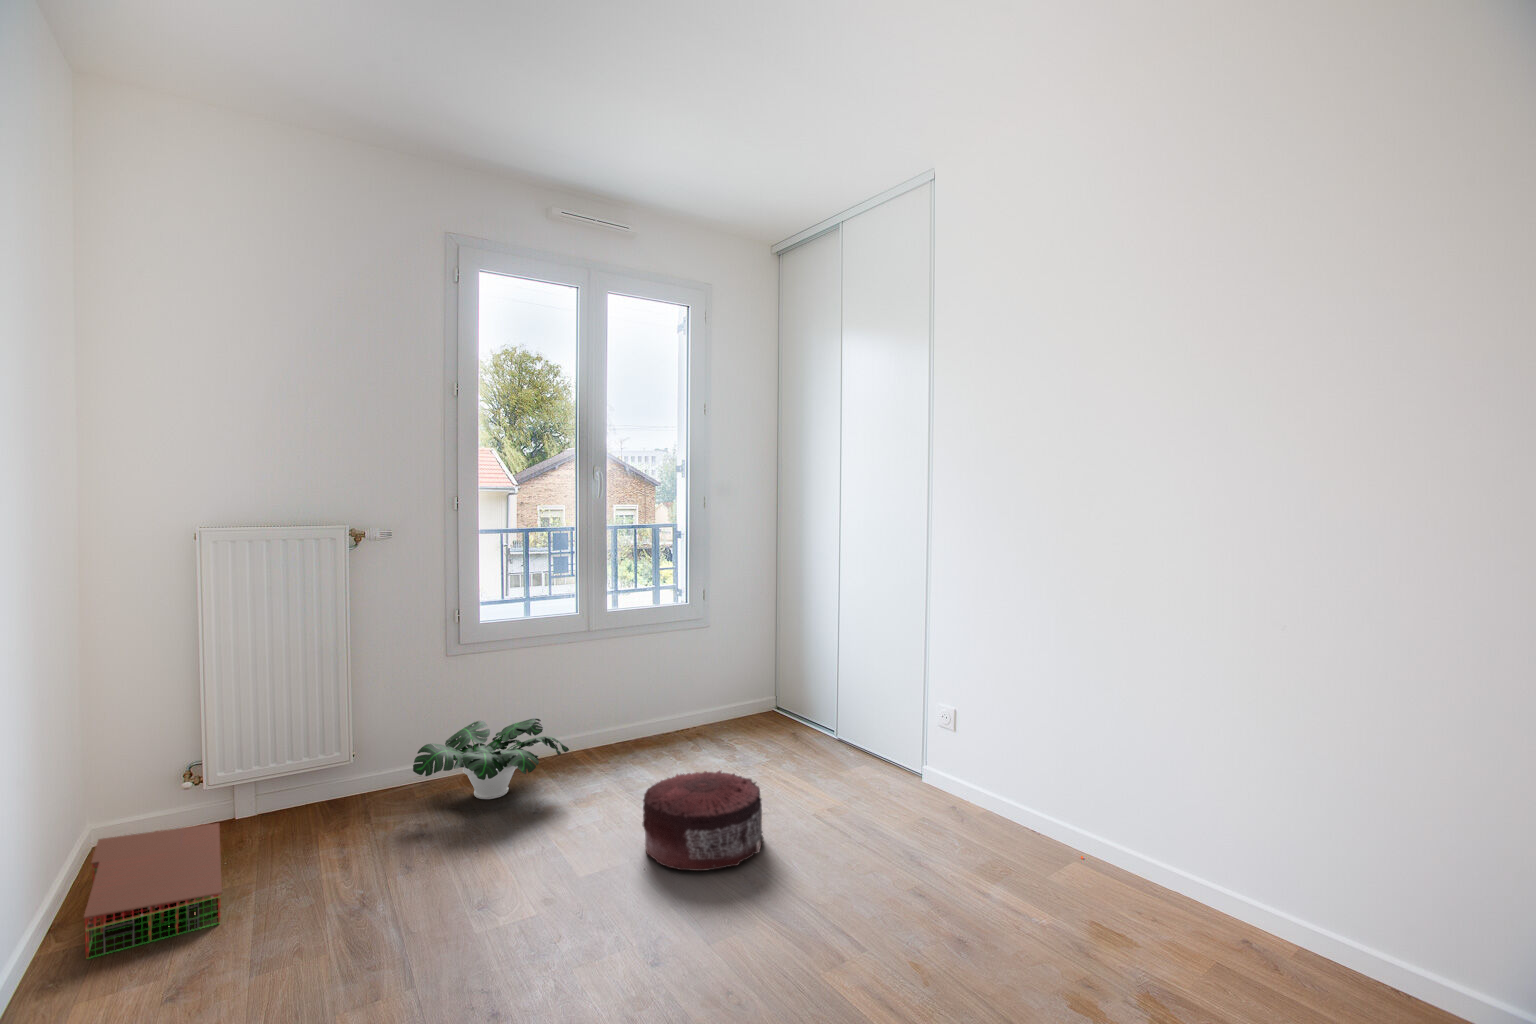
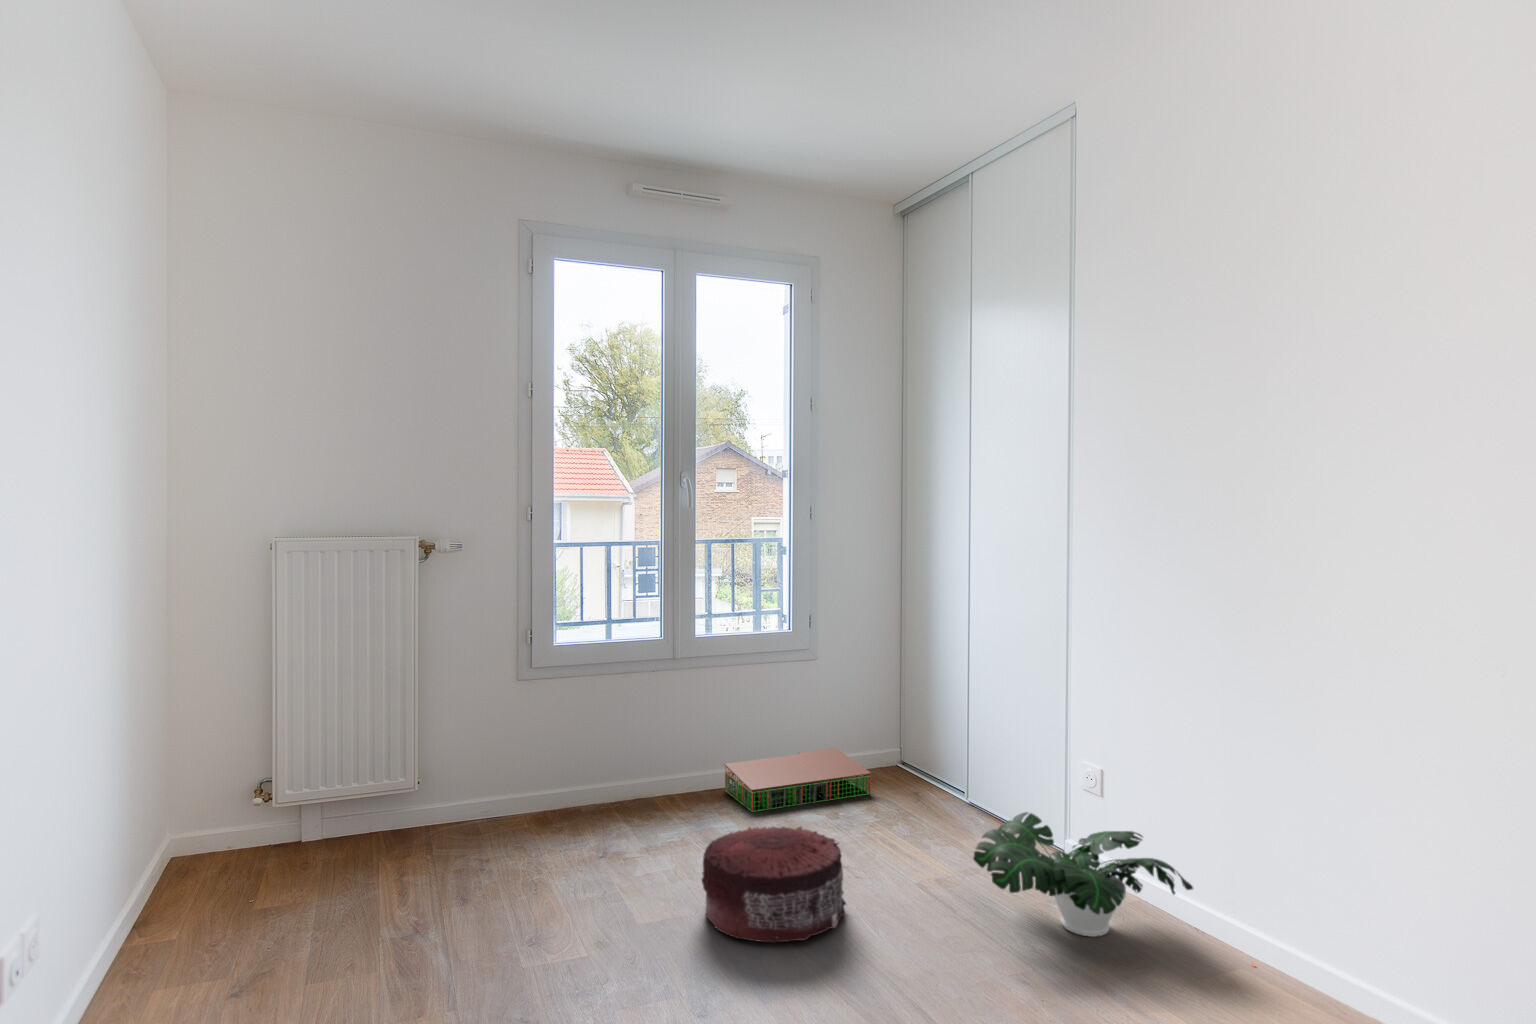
potted plant: present [413,719,569,799] -> present [973,812,1193,937]
storage bin: present [84,823,222,959] -> present [724,748,871,812]

